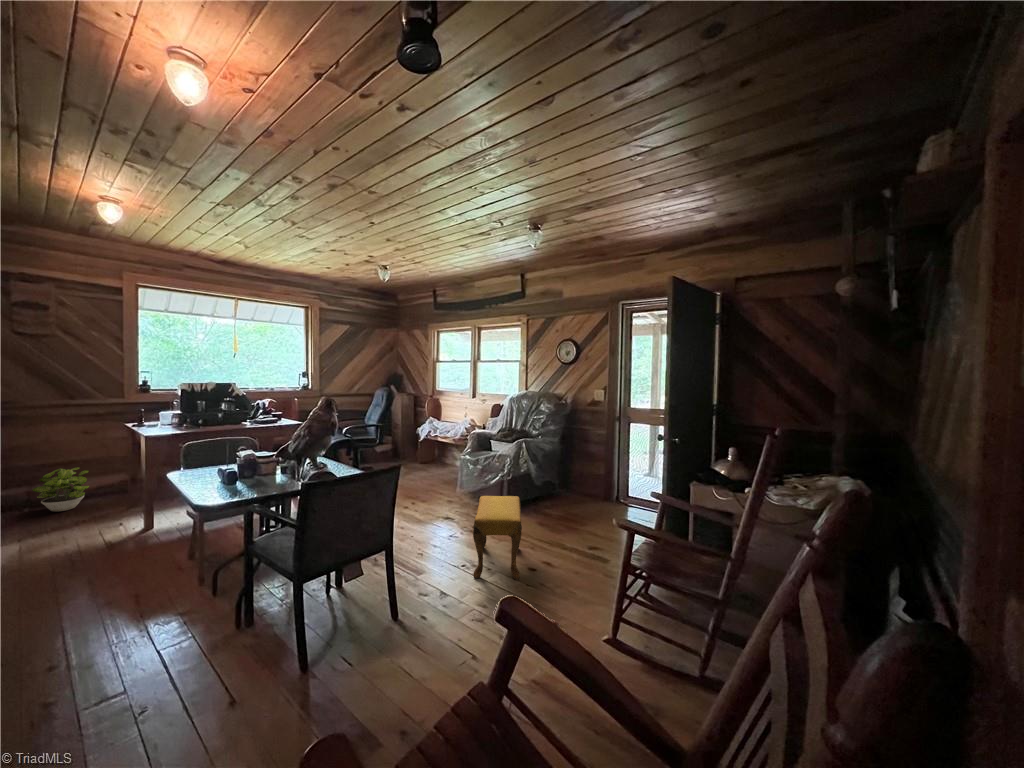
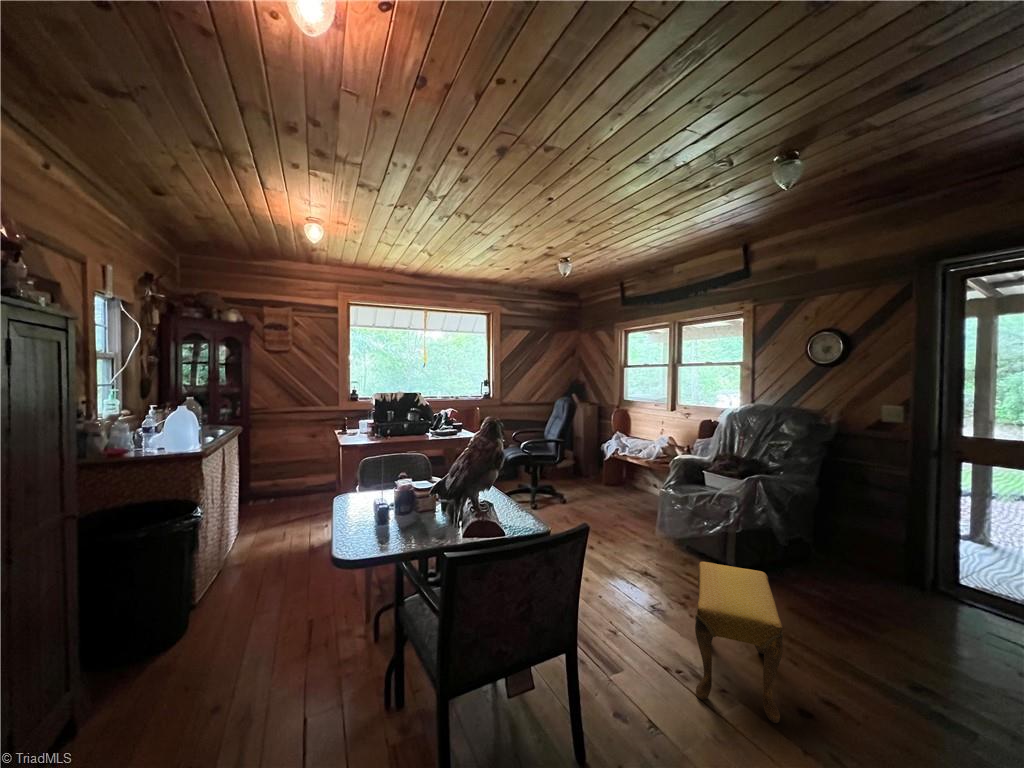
potted plant: present [32,467,90,511] -> none [274,467,312,505]

